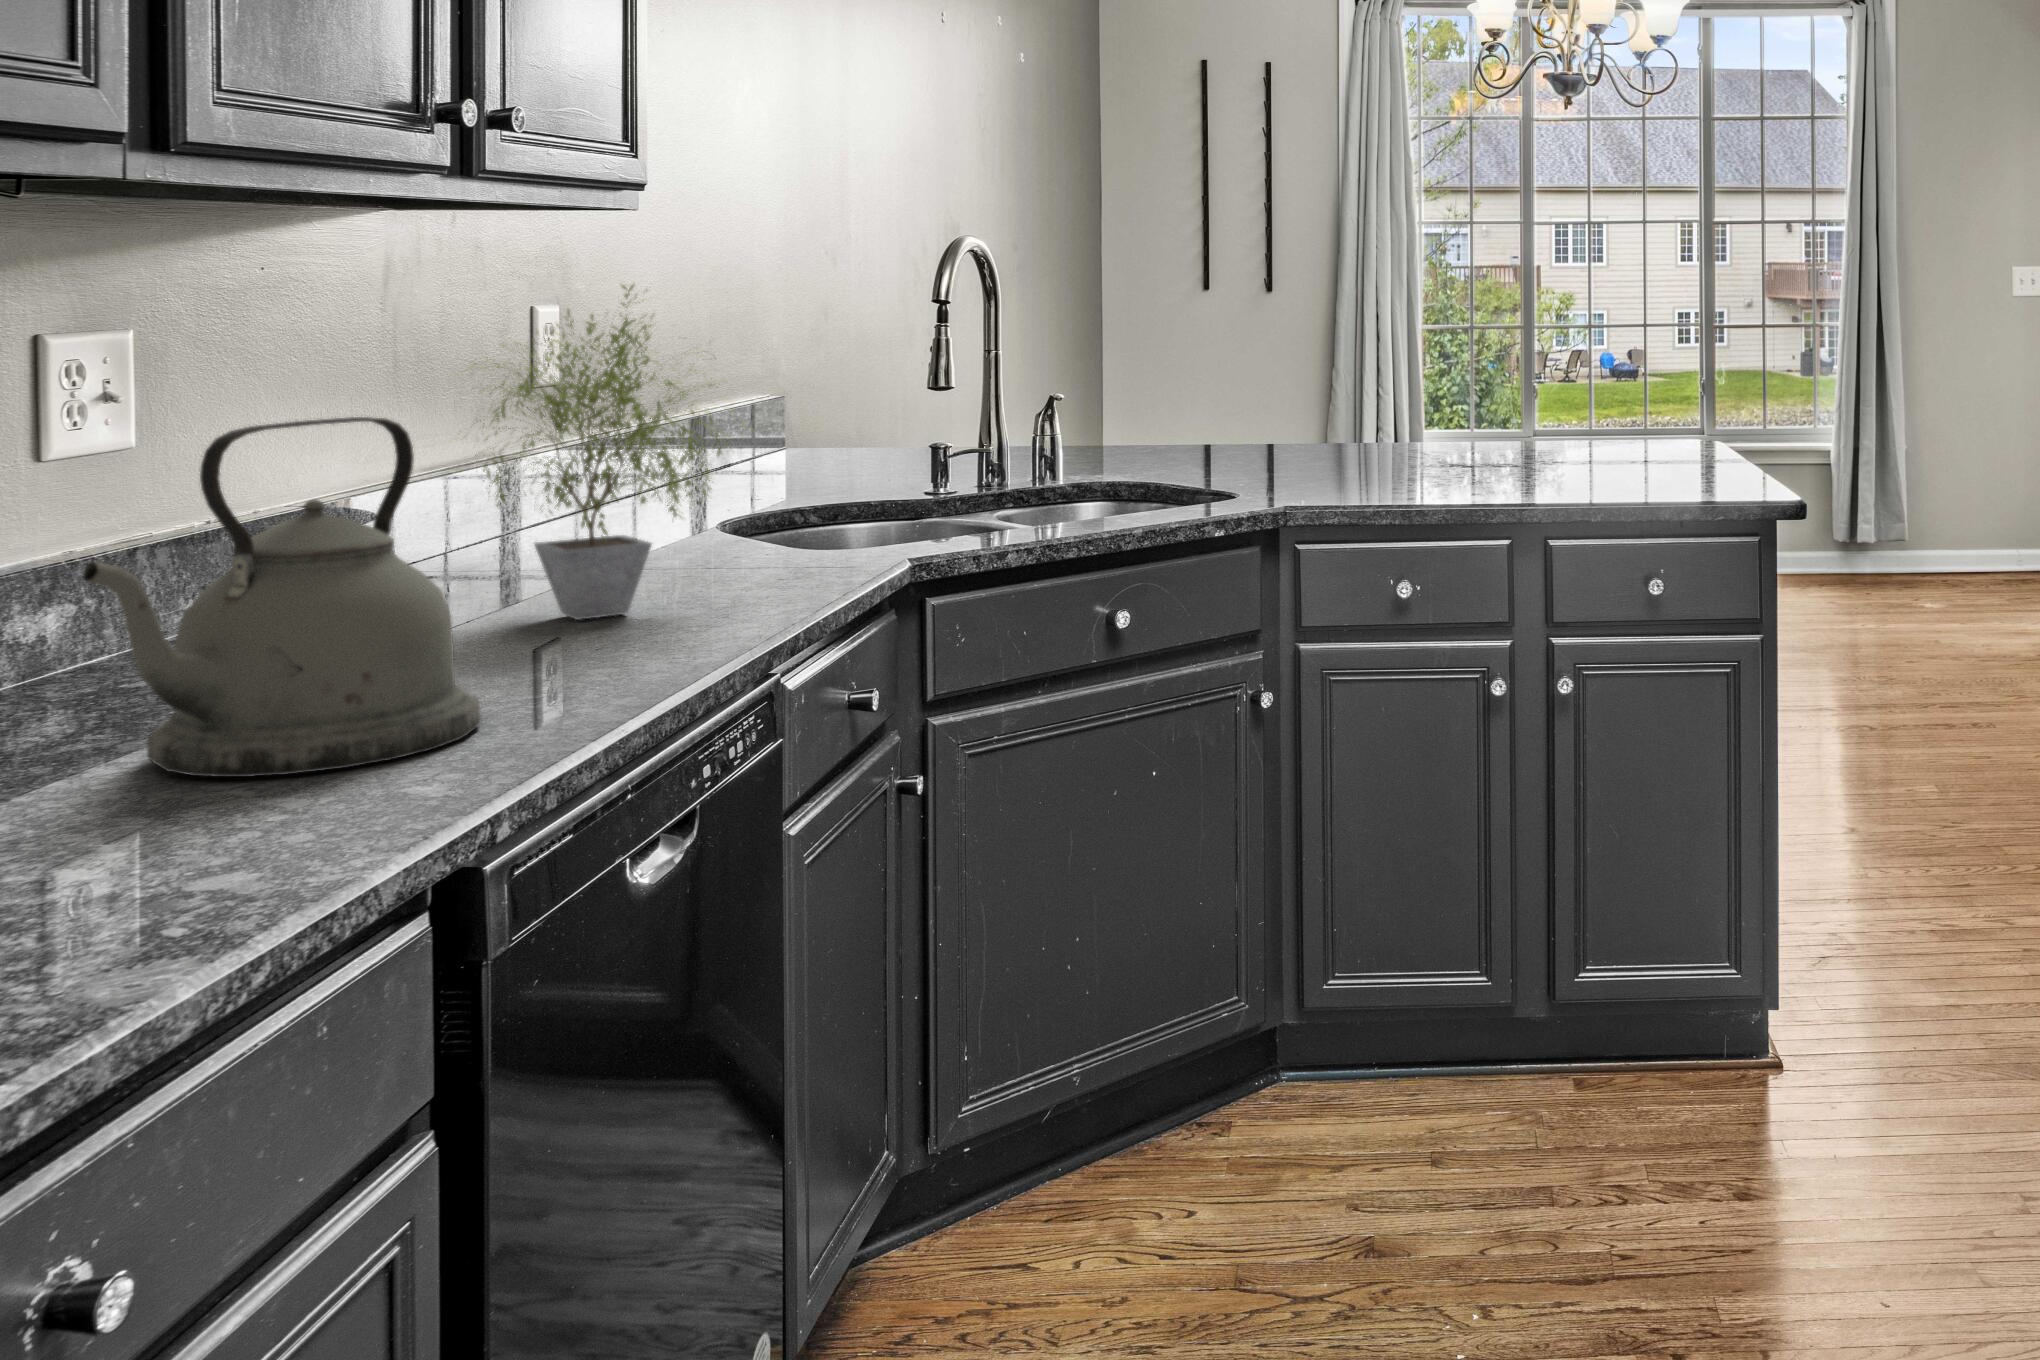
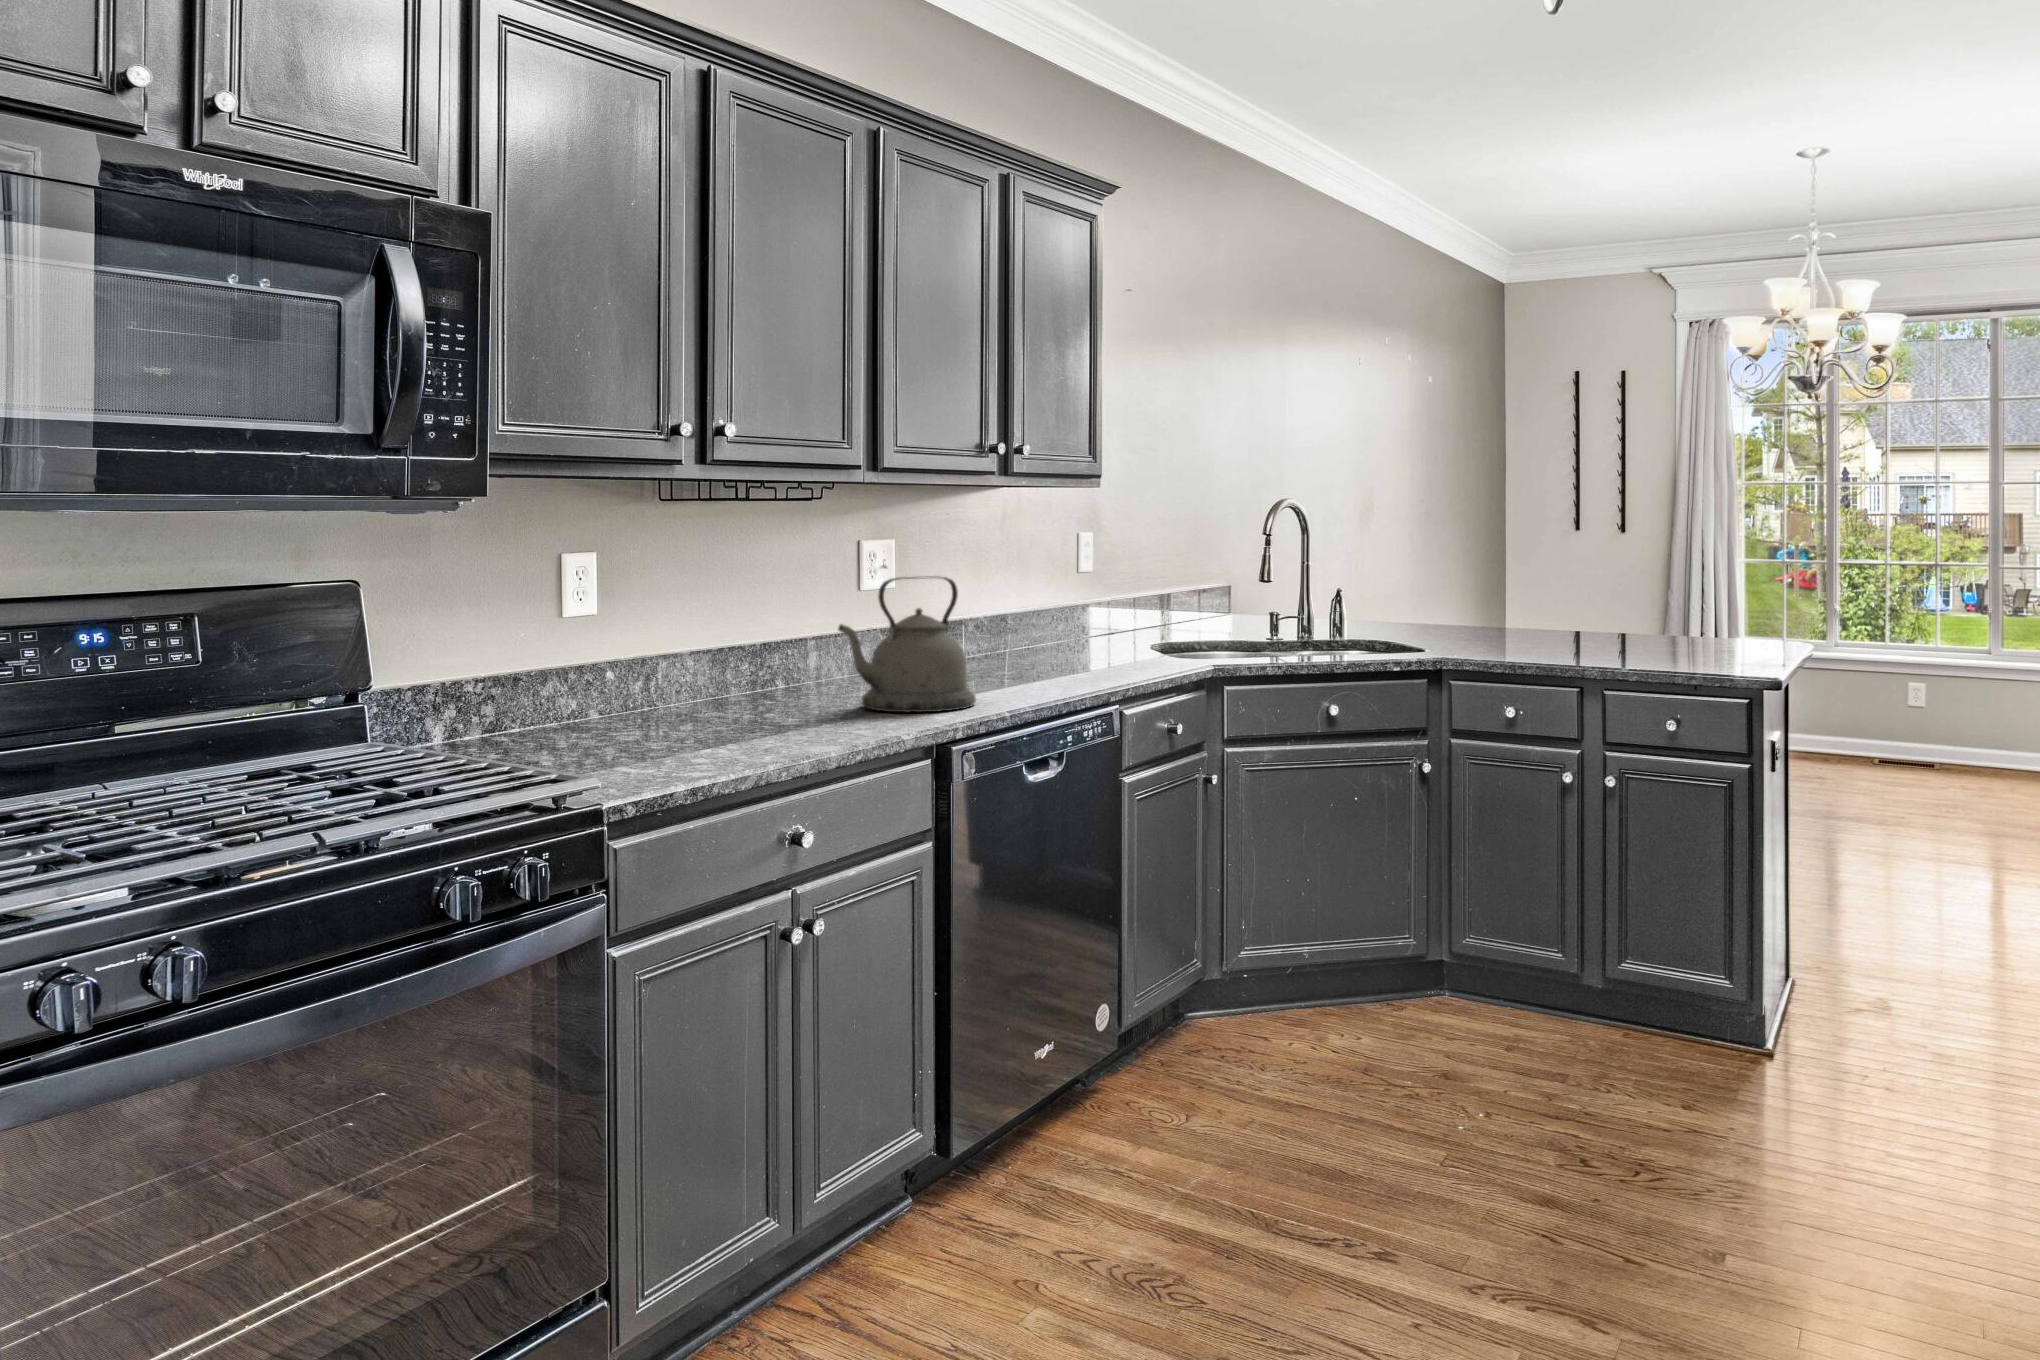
potted plant: present [474,285,745,620] -> none [1002,523,1126,678]

